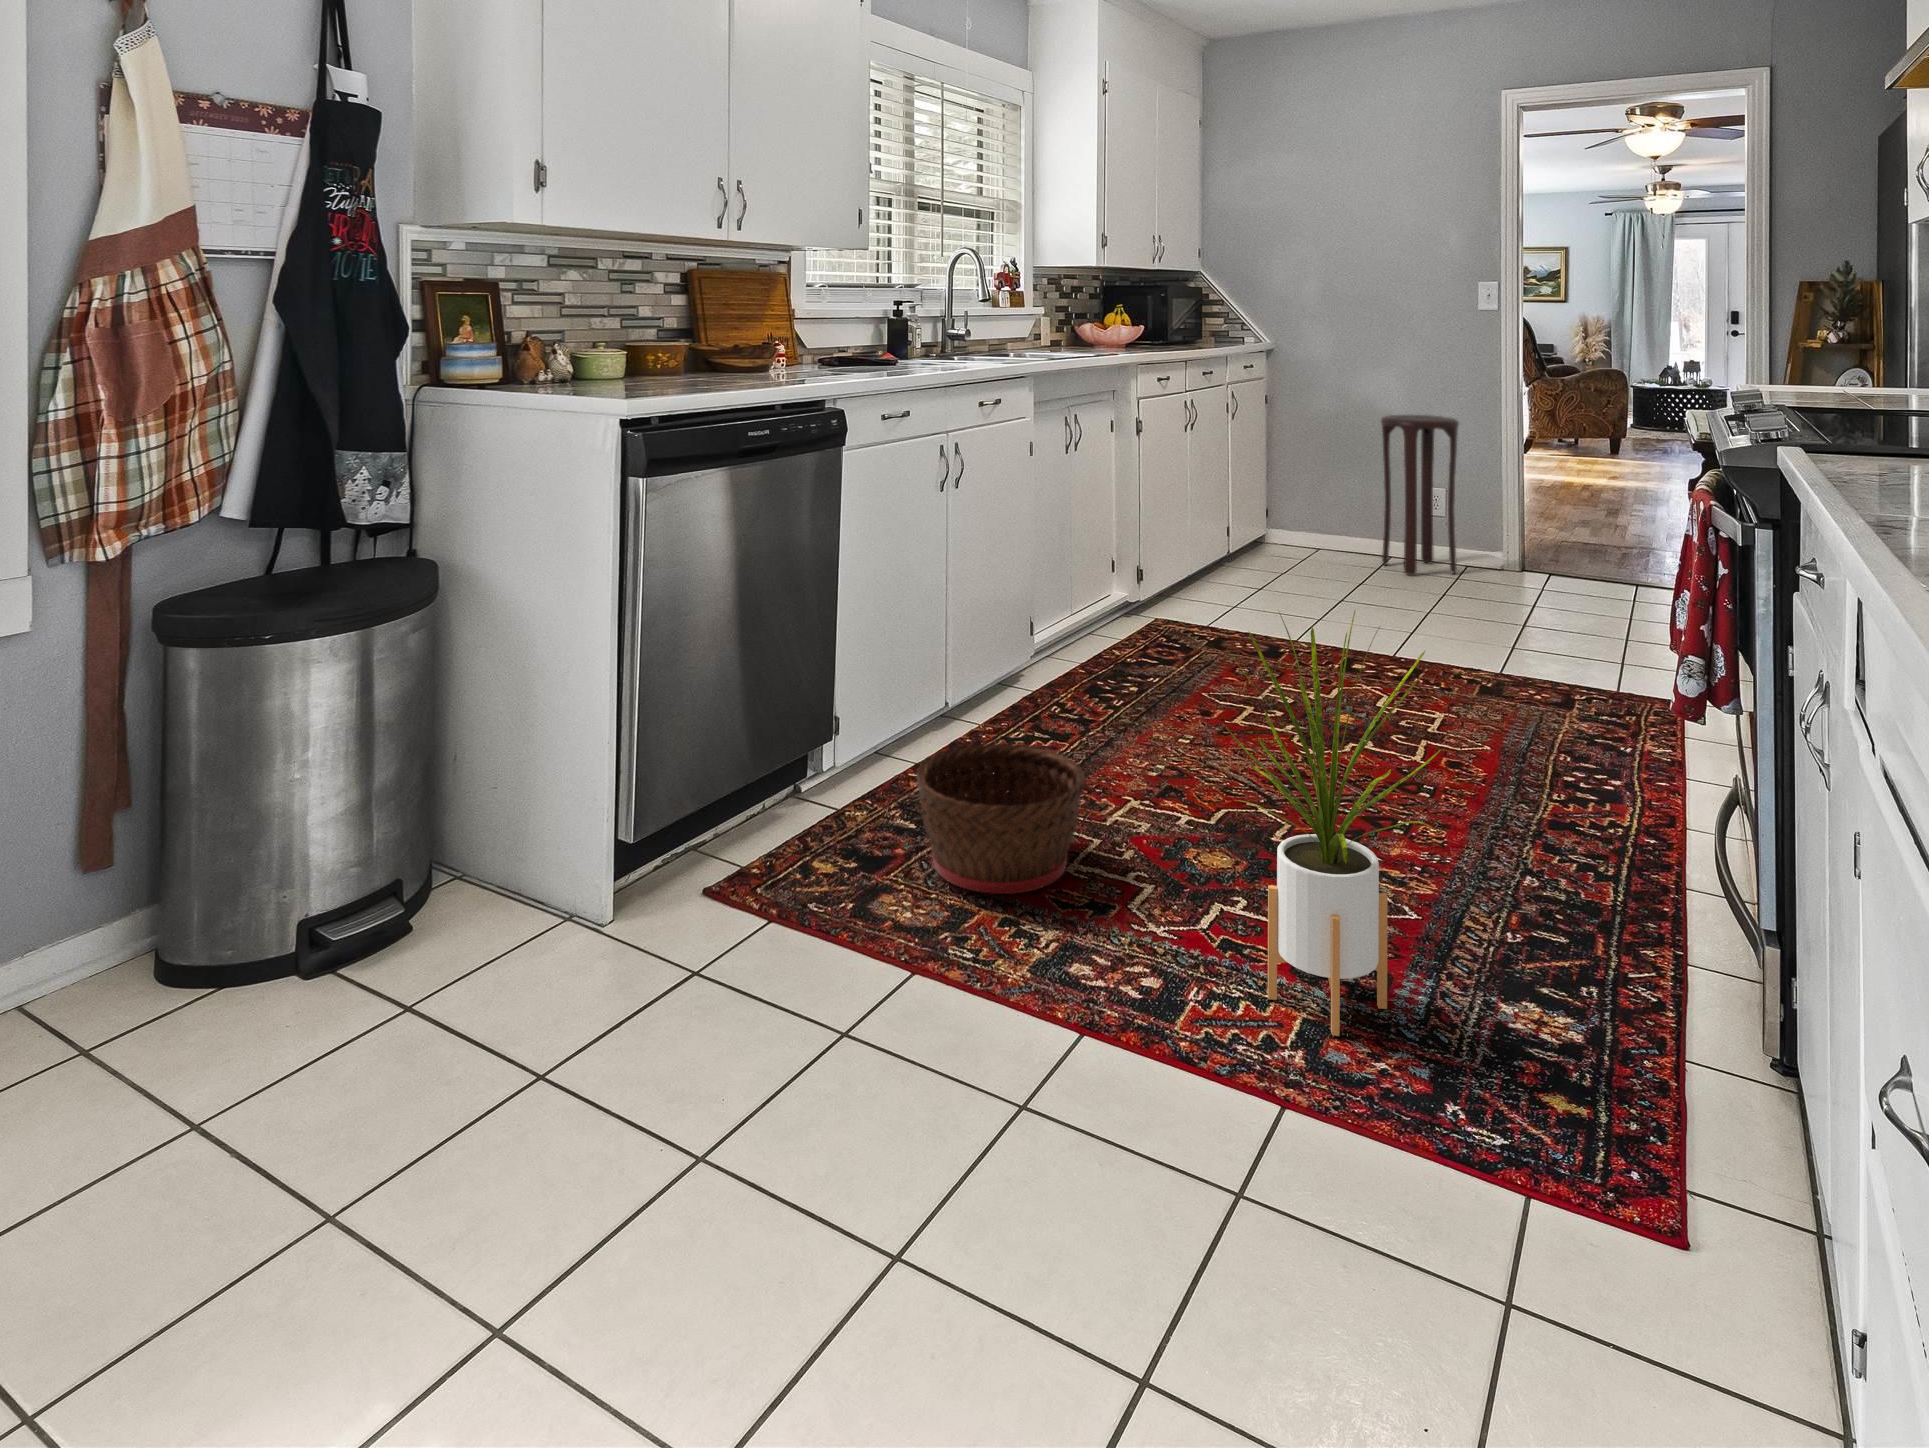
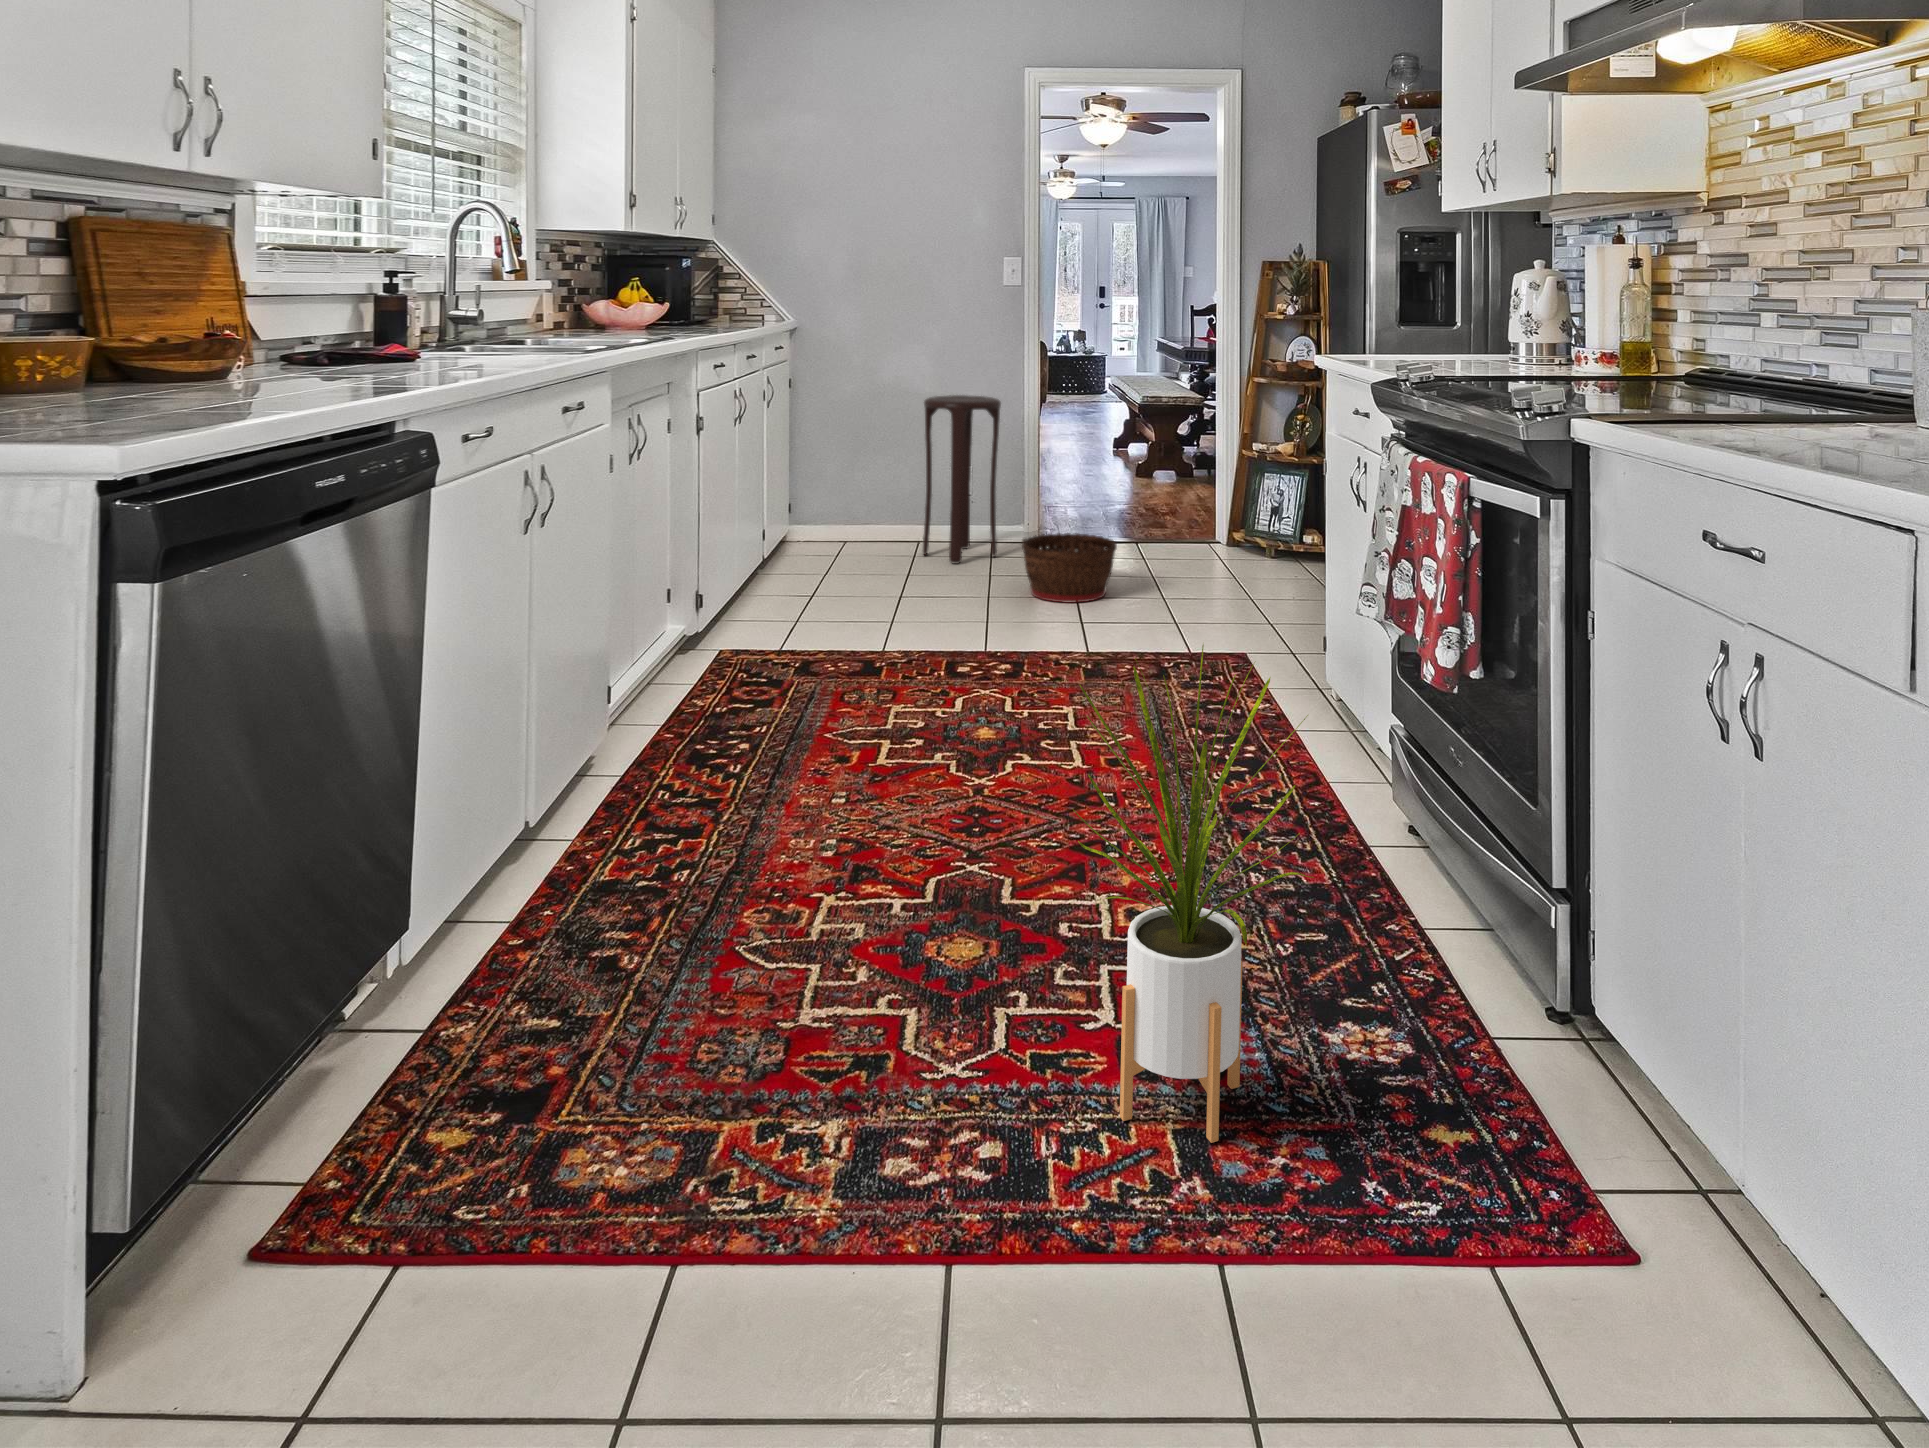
basket: present [916,742,1085,894] -> present [1022,533,1117,603]

